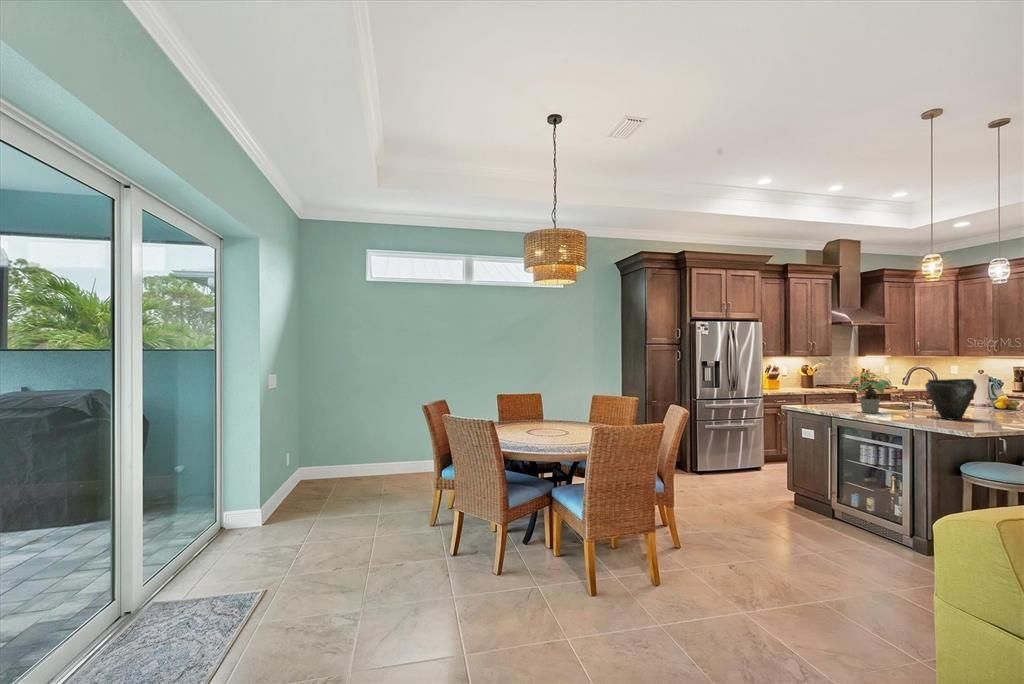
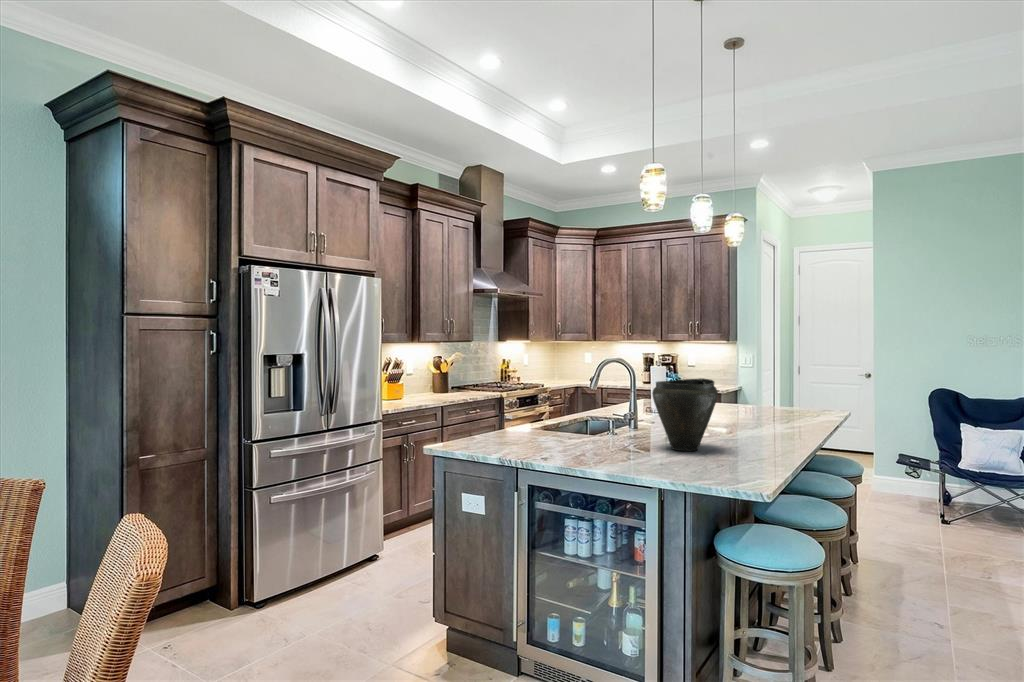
potted plant: present [849,373,891,413] -> none [545,373,604,450]

